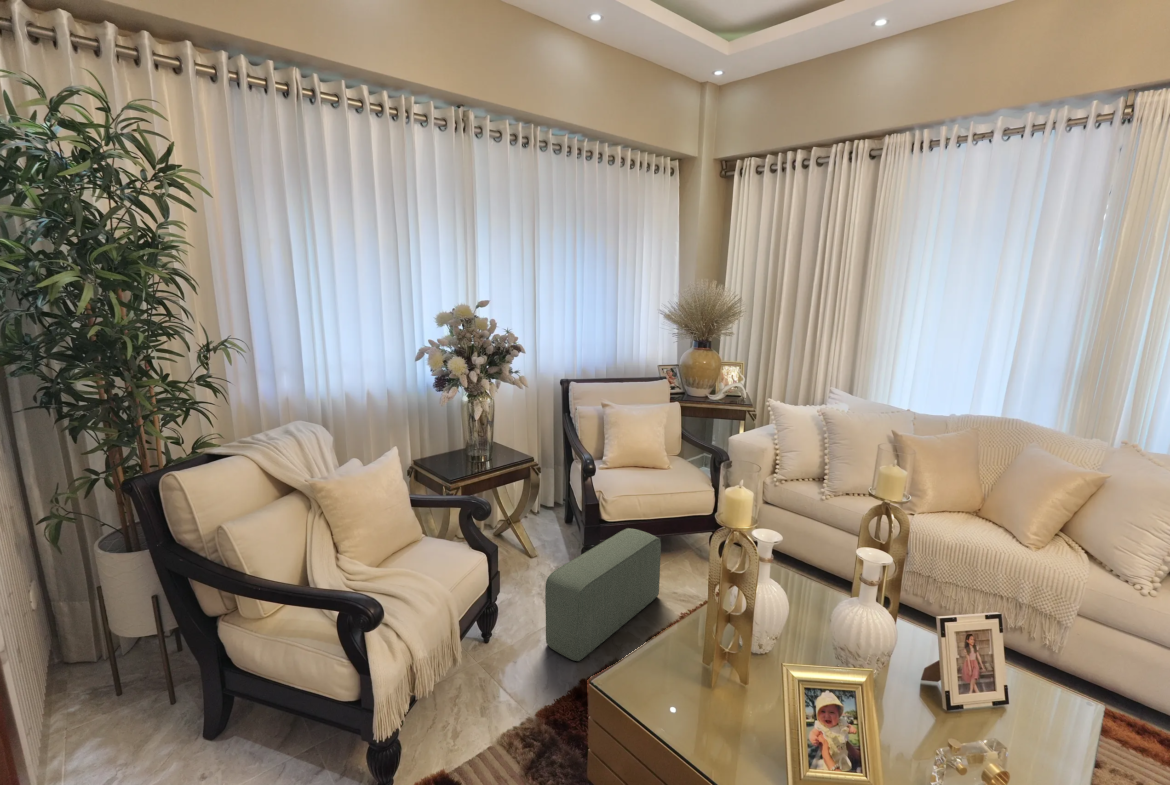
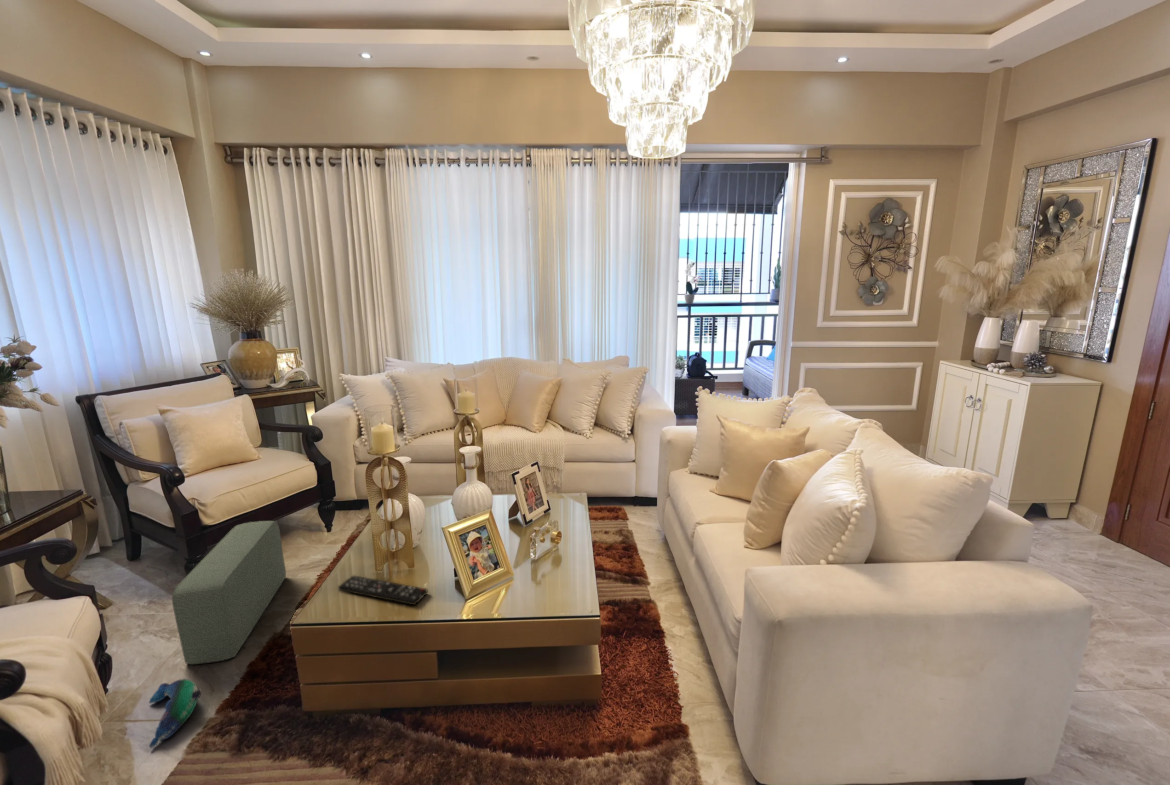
plush toy: none [483,654,535,715] -> present [149,679,201,748]
remote control: none [654,654,745,750] -> present [338,576,427,605]

